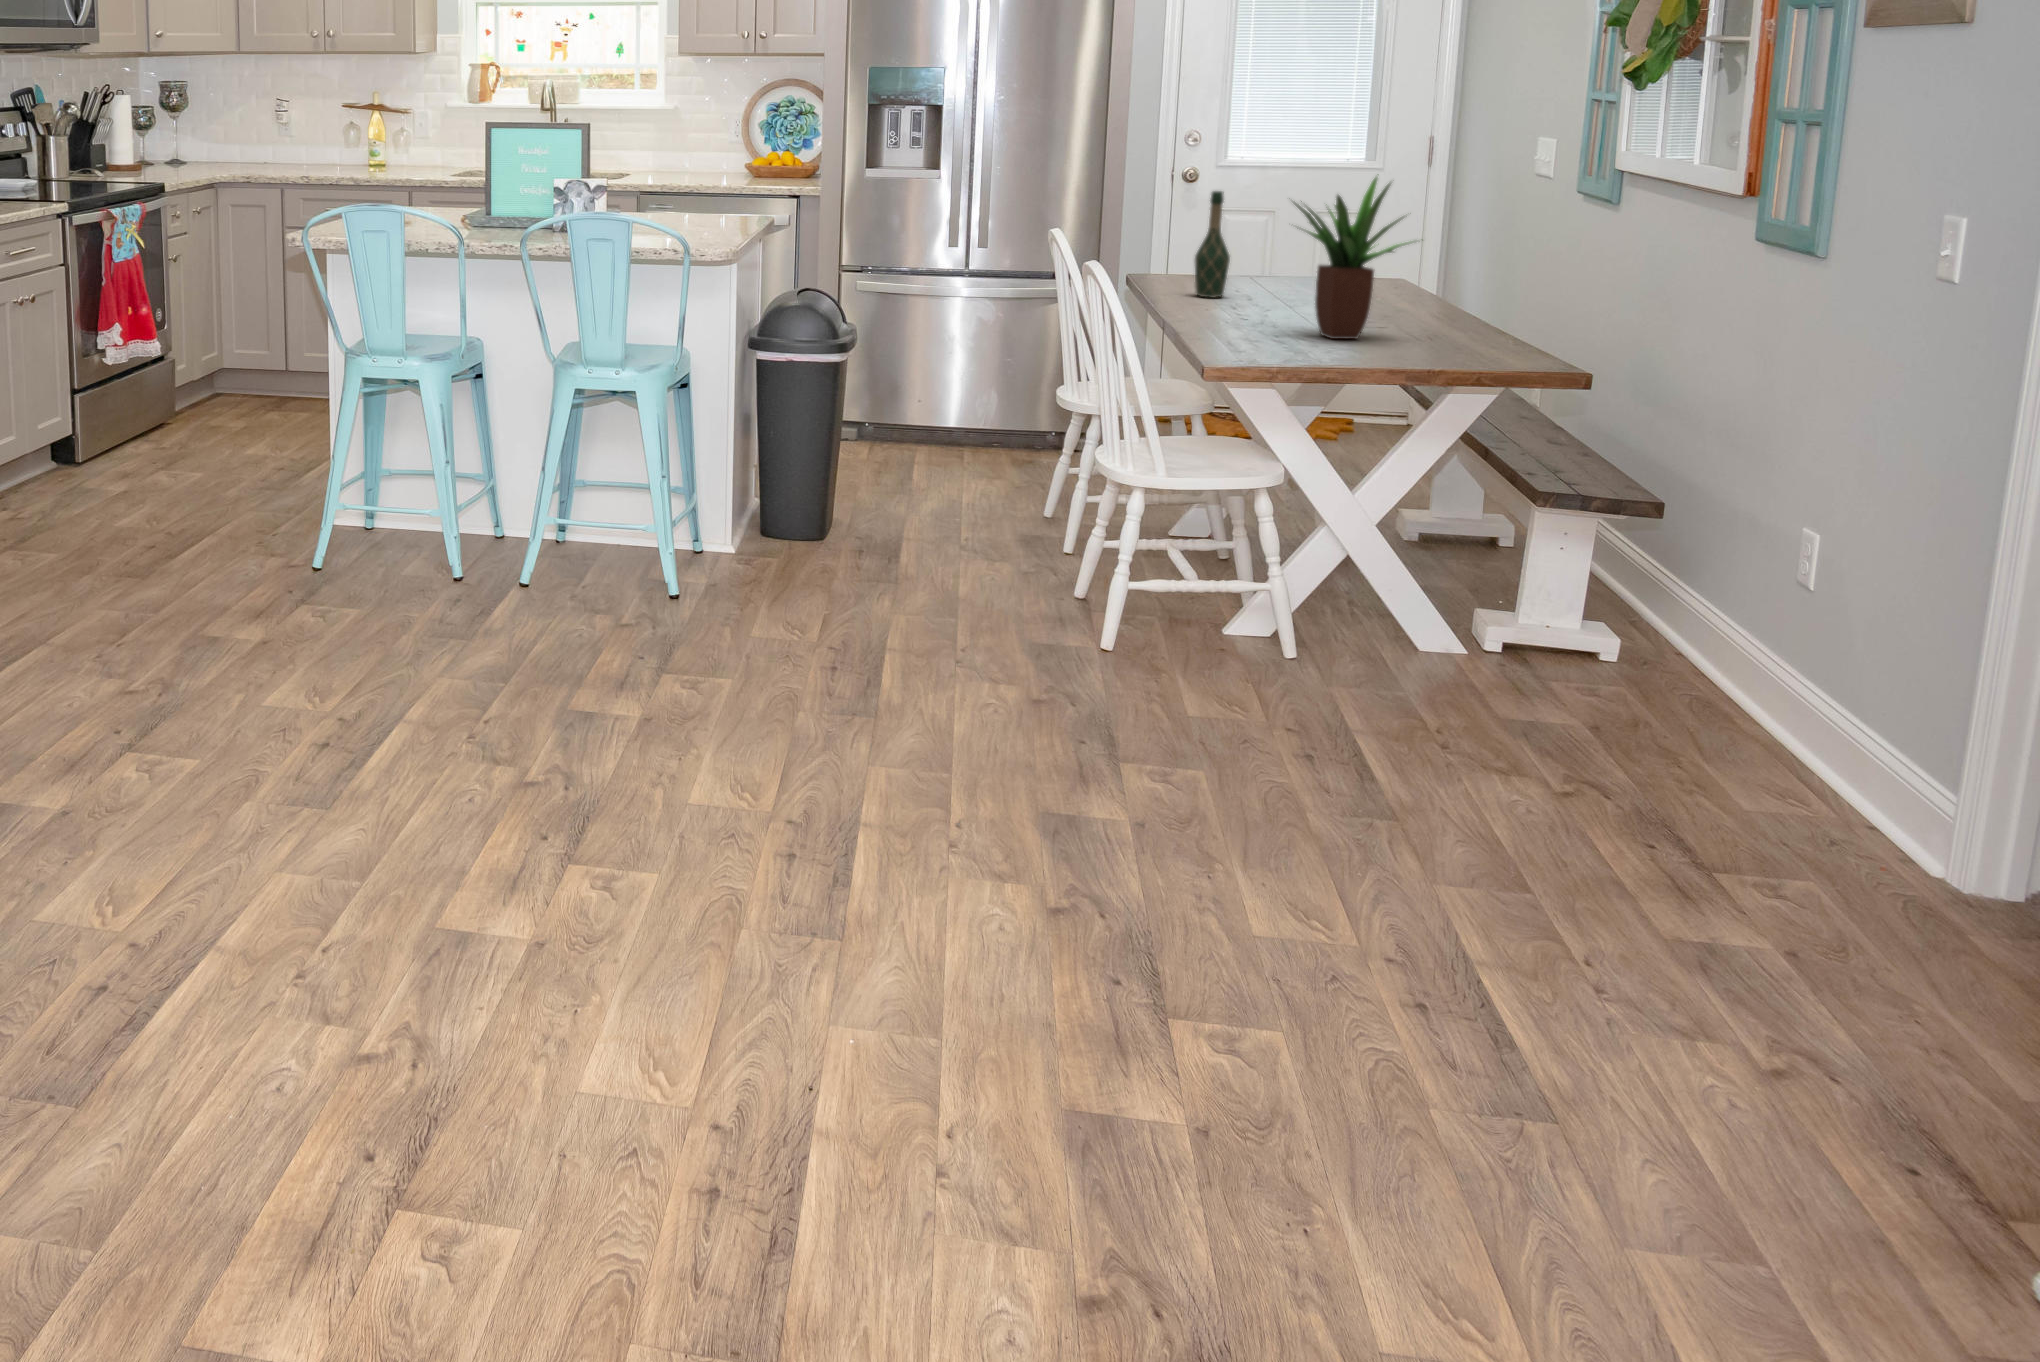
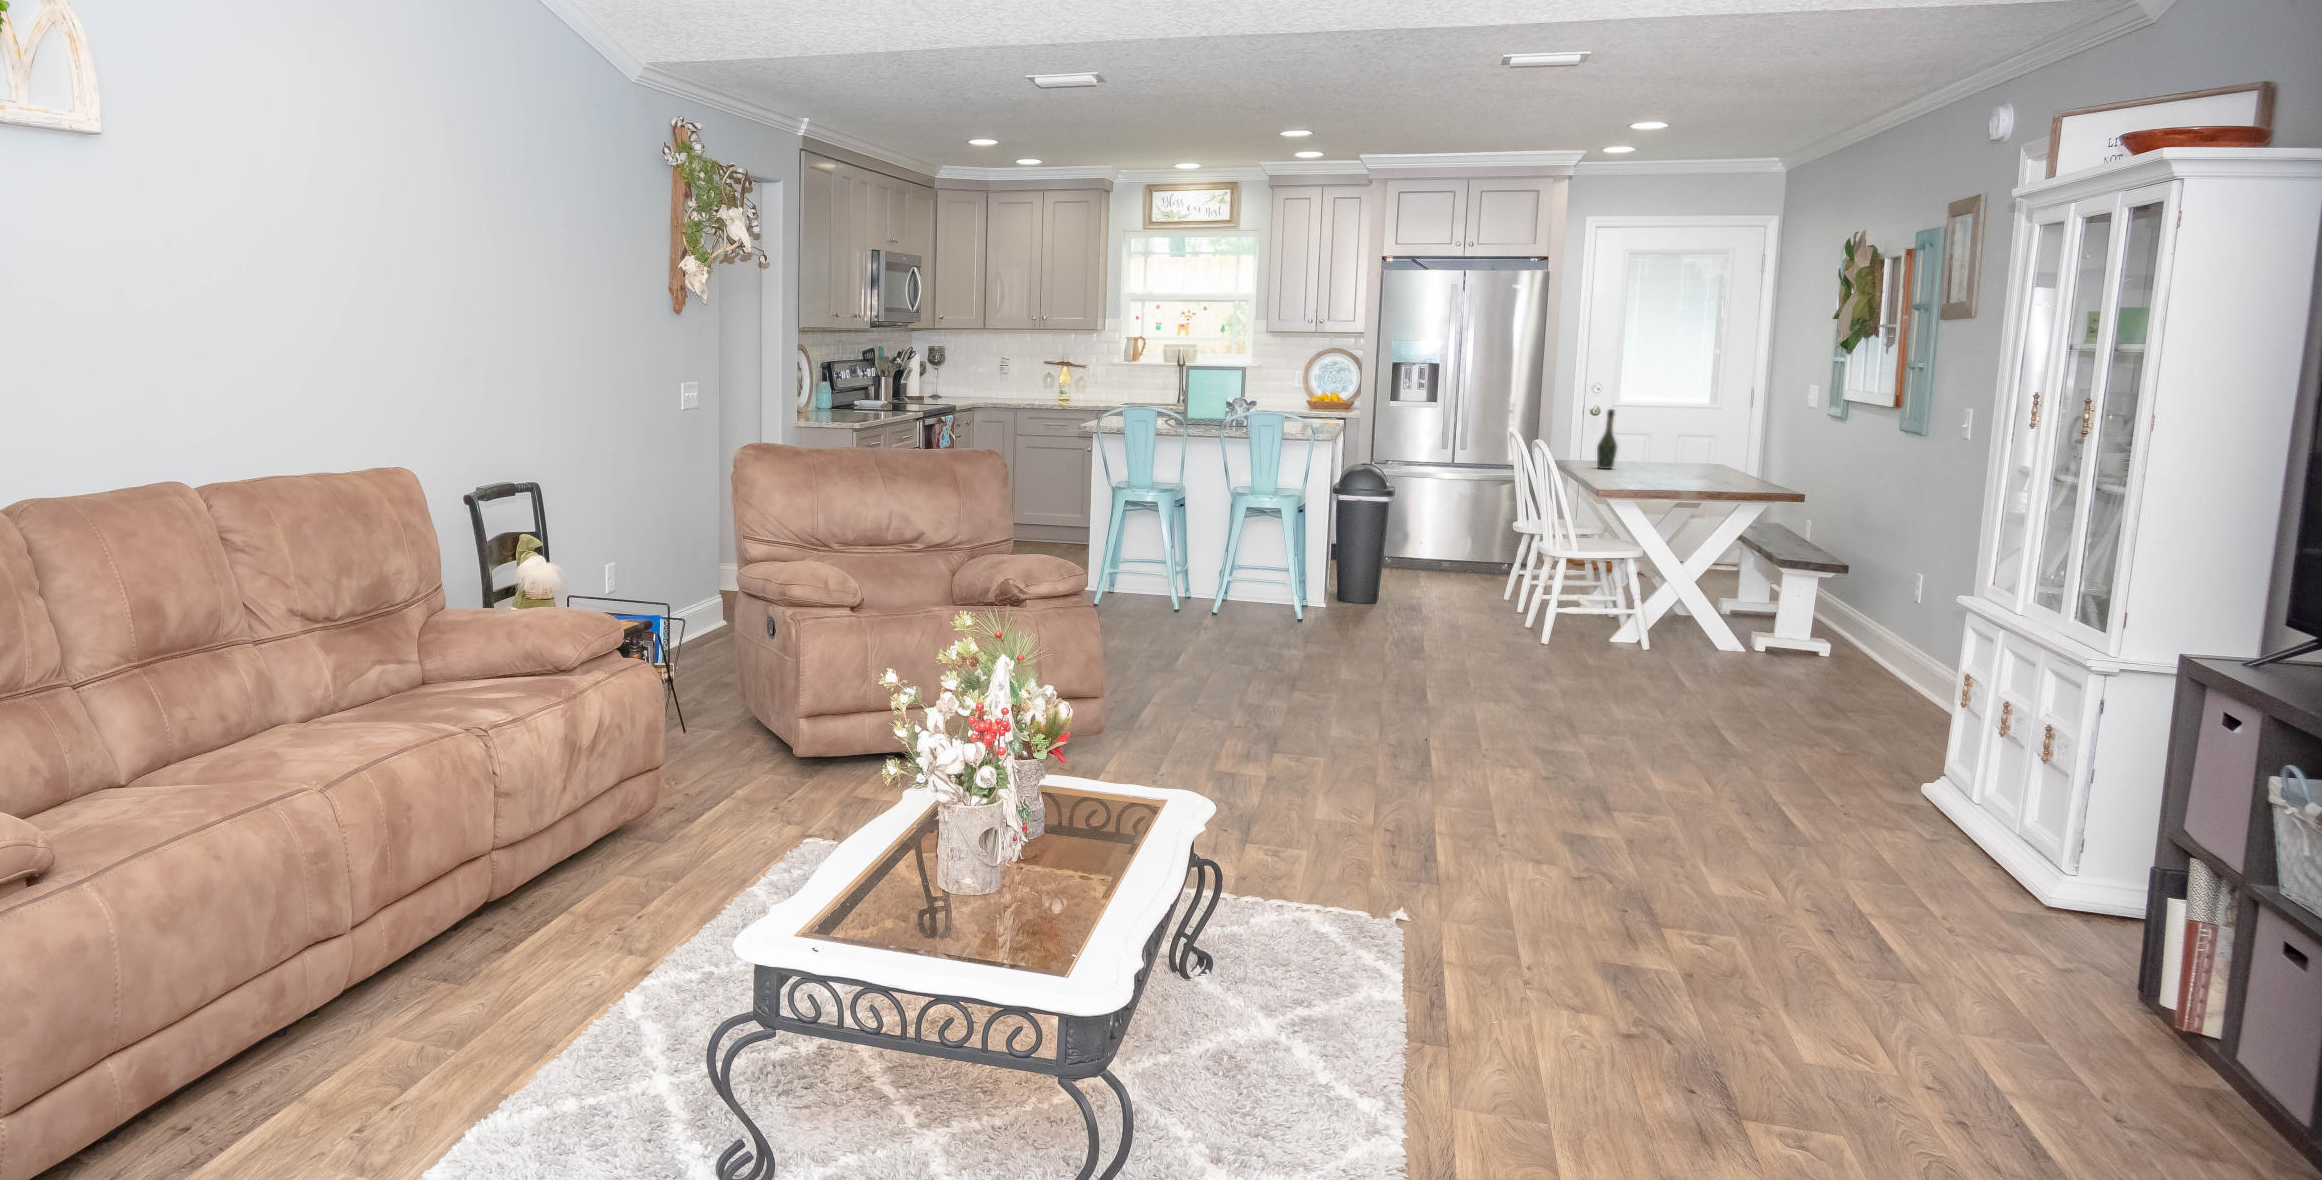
potted plant: present [1294,177,1412,339] -> none [1650,395,1724,482]

